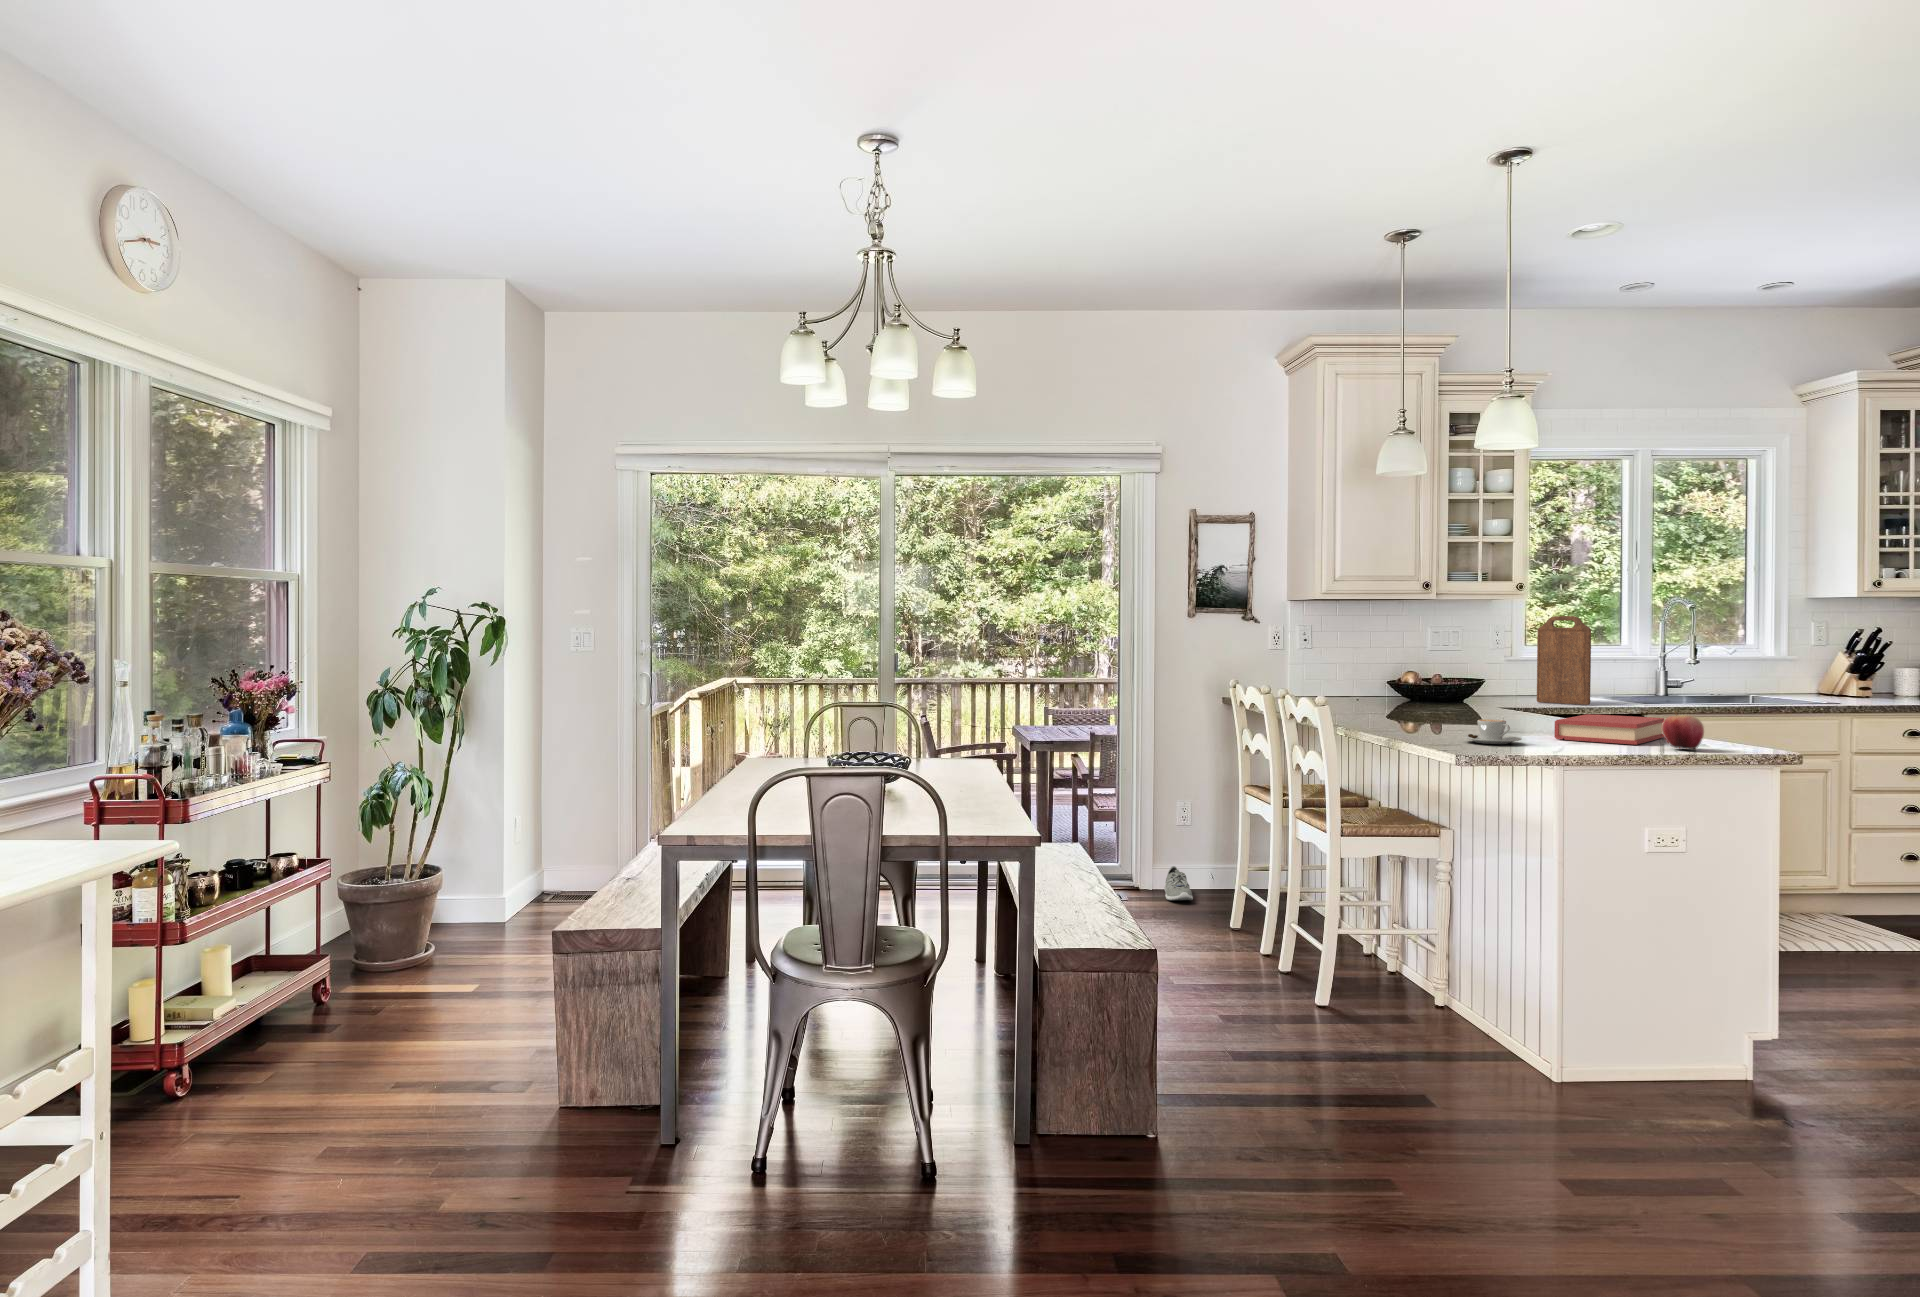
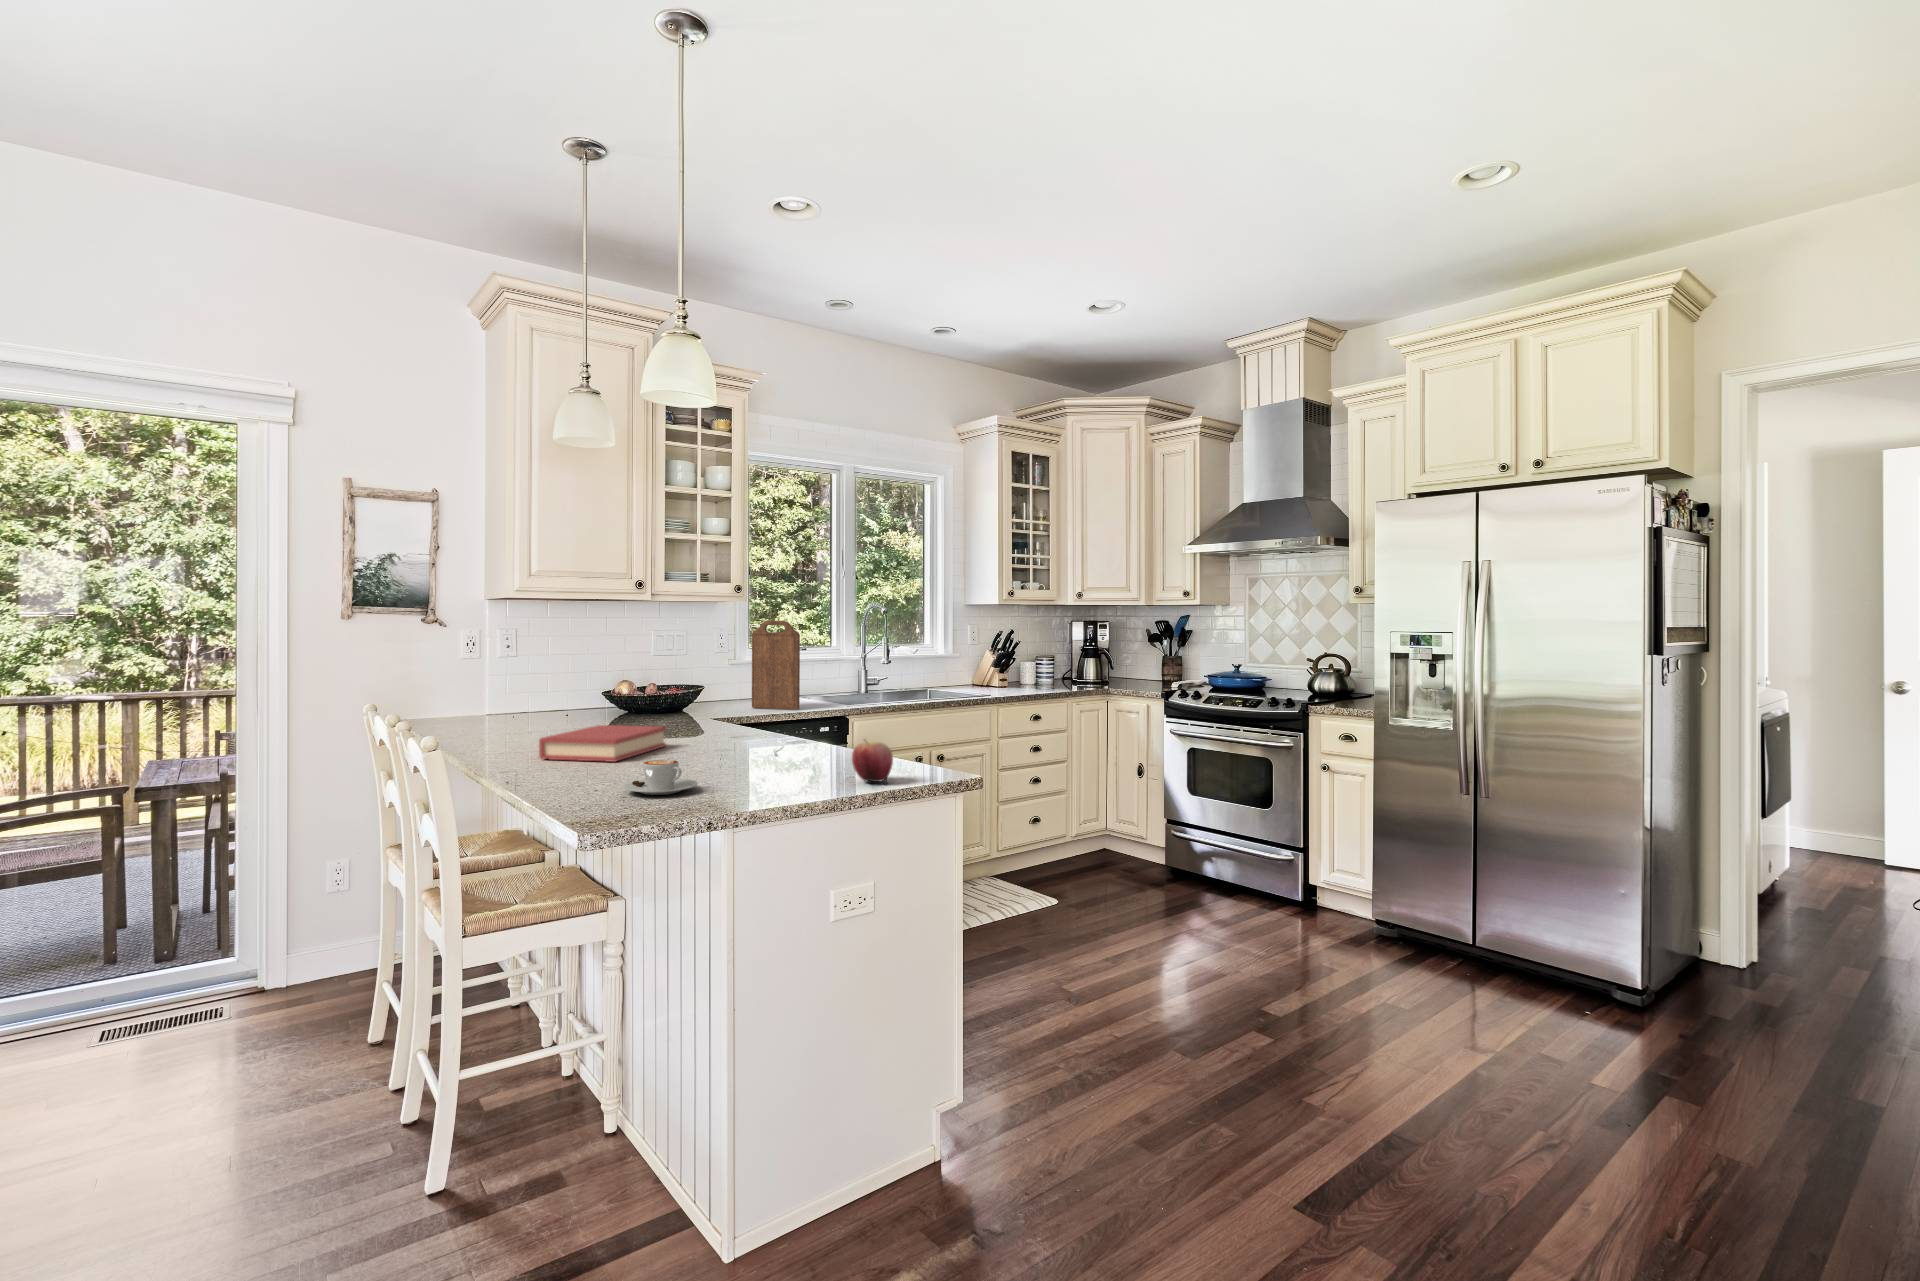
hardback book: present [1554,714,1664,745] -> present [539,725,666,762]
sneaker: present [1164,866,1193,900] -> none [297,941,338,995]

